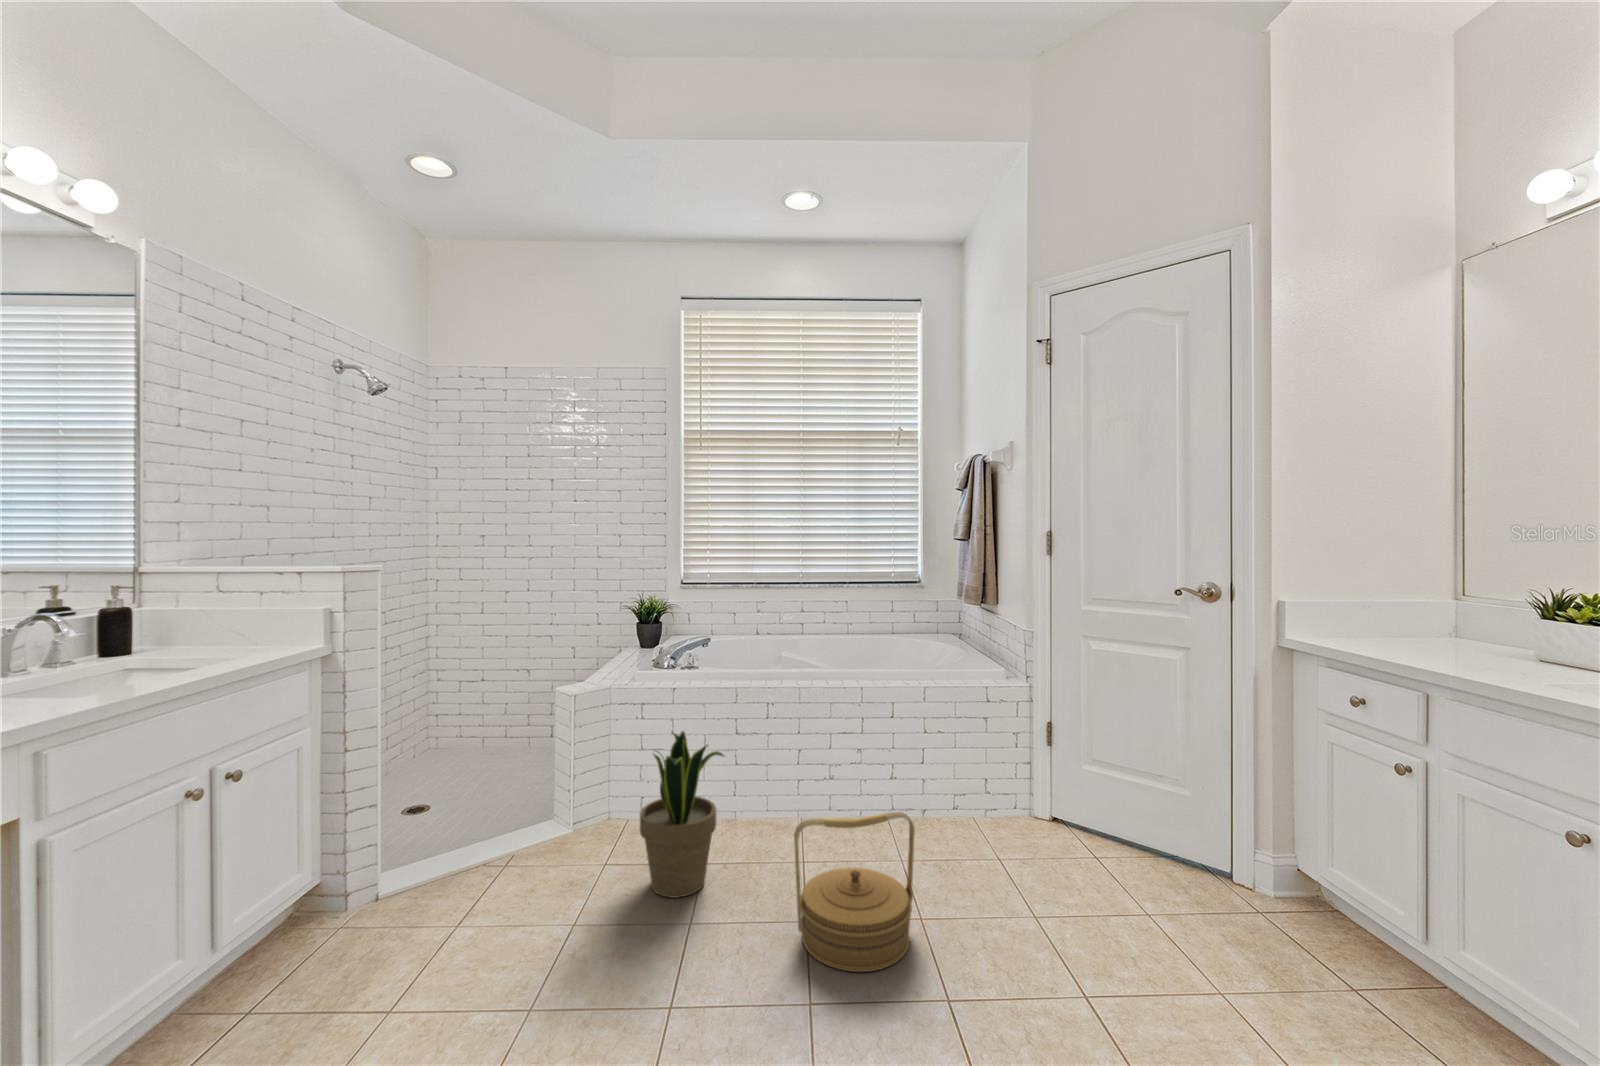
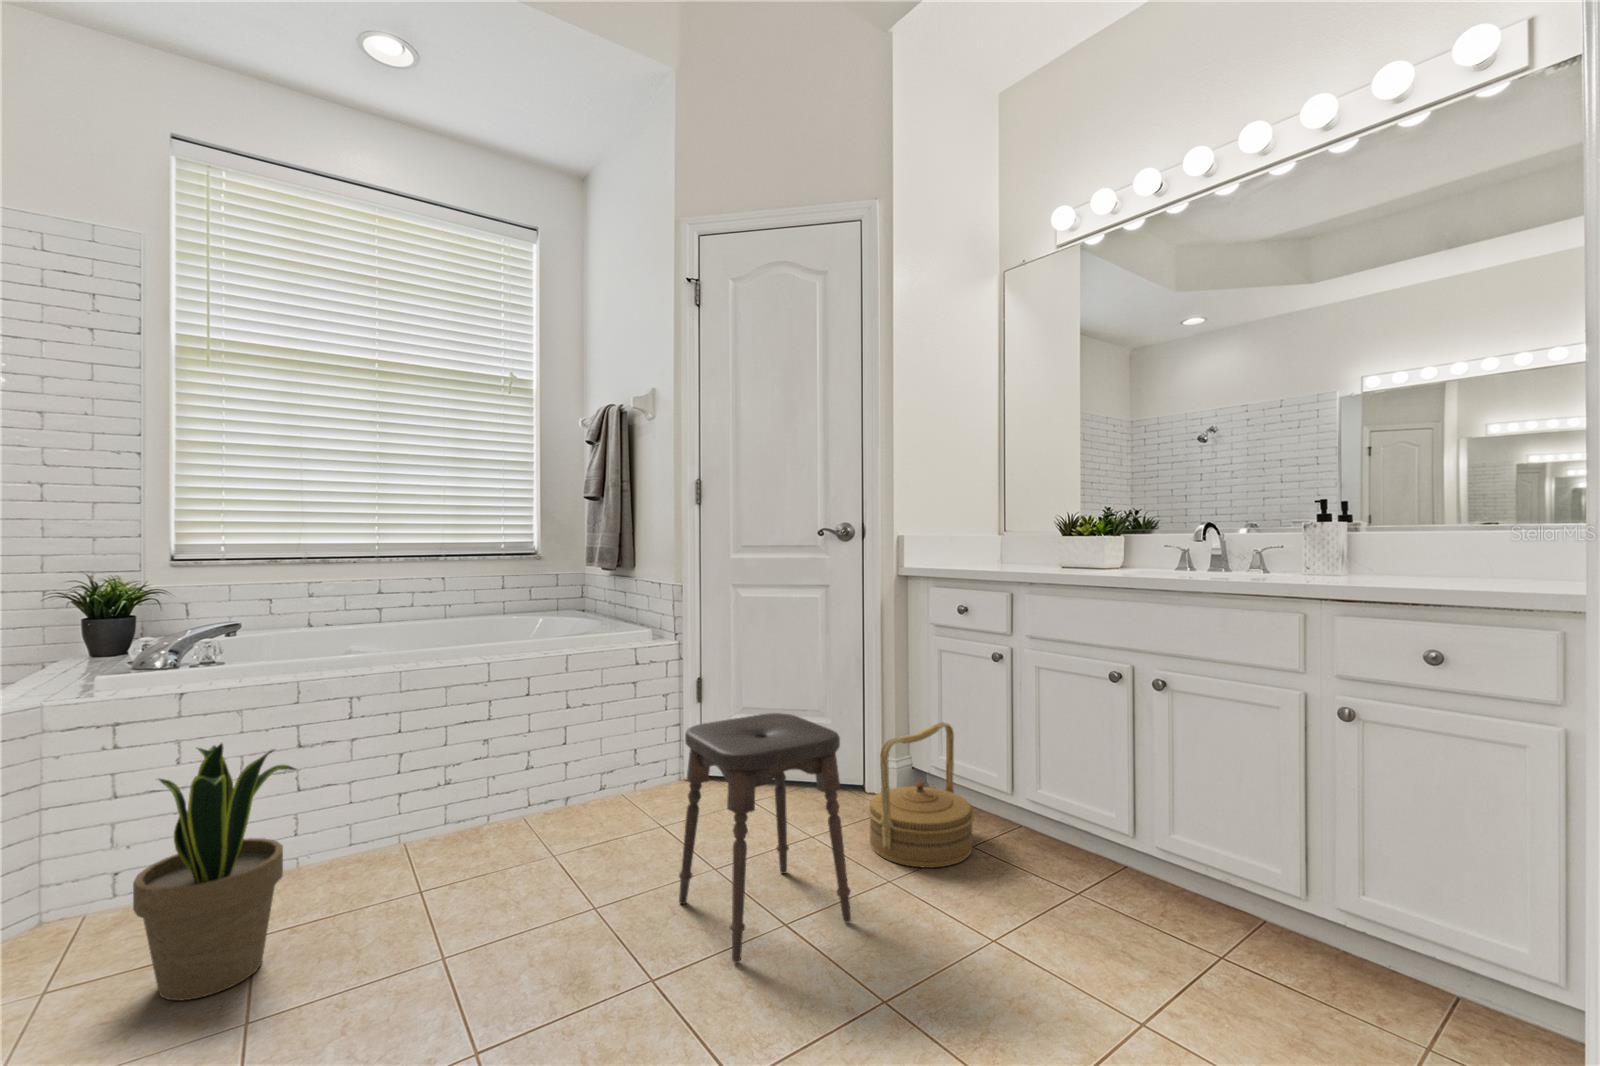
stool: none [994,783,1164,1024] -> present [679,713,851,963]
basket: present [794,812,915,972] -> present [867,723,975,868]

